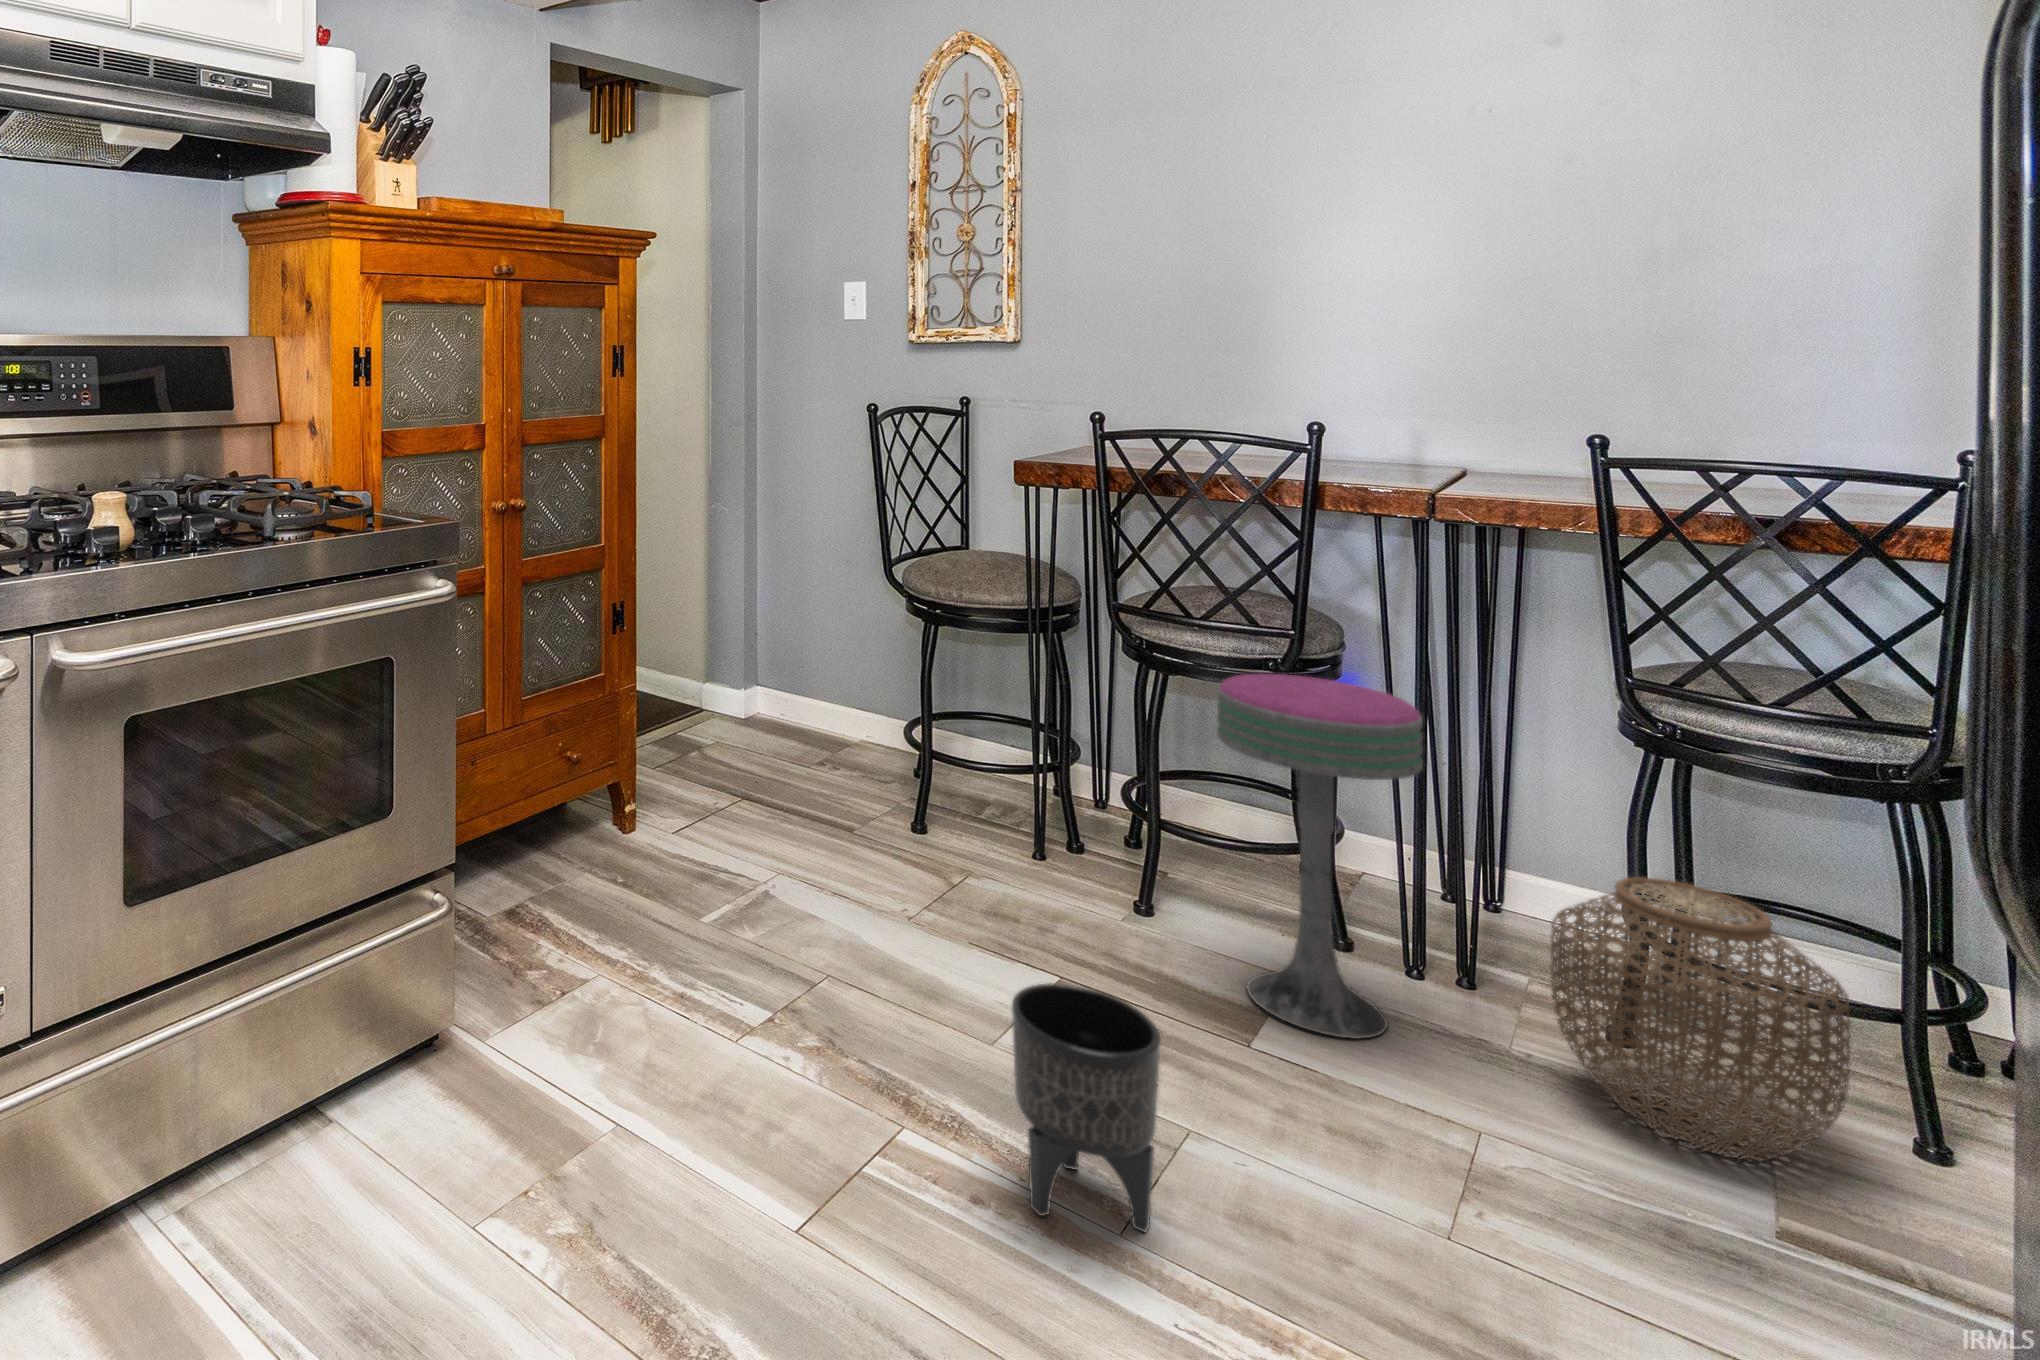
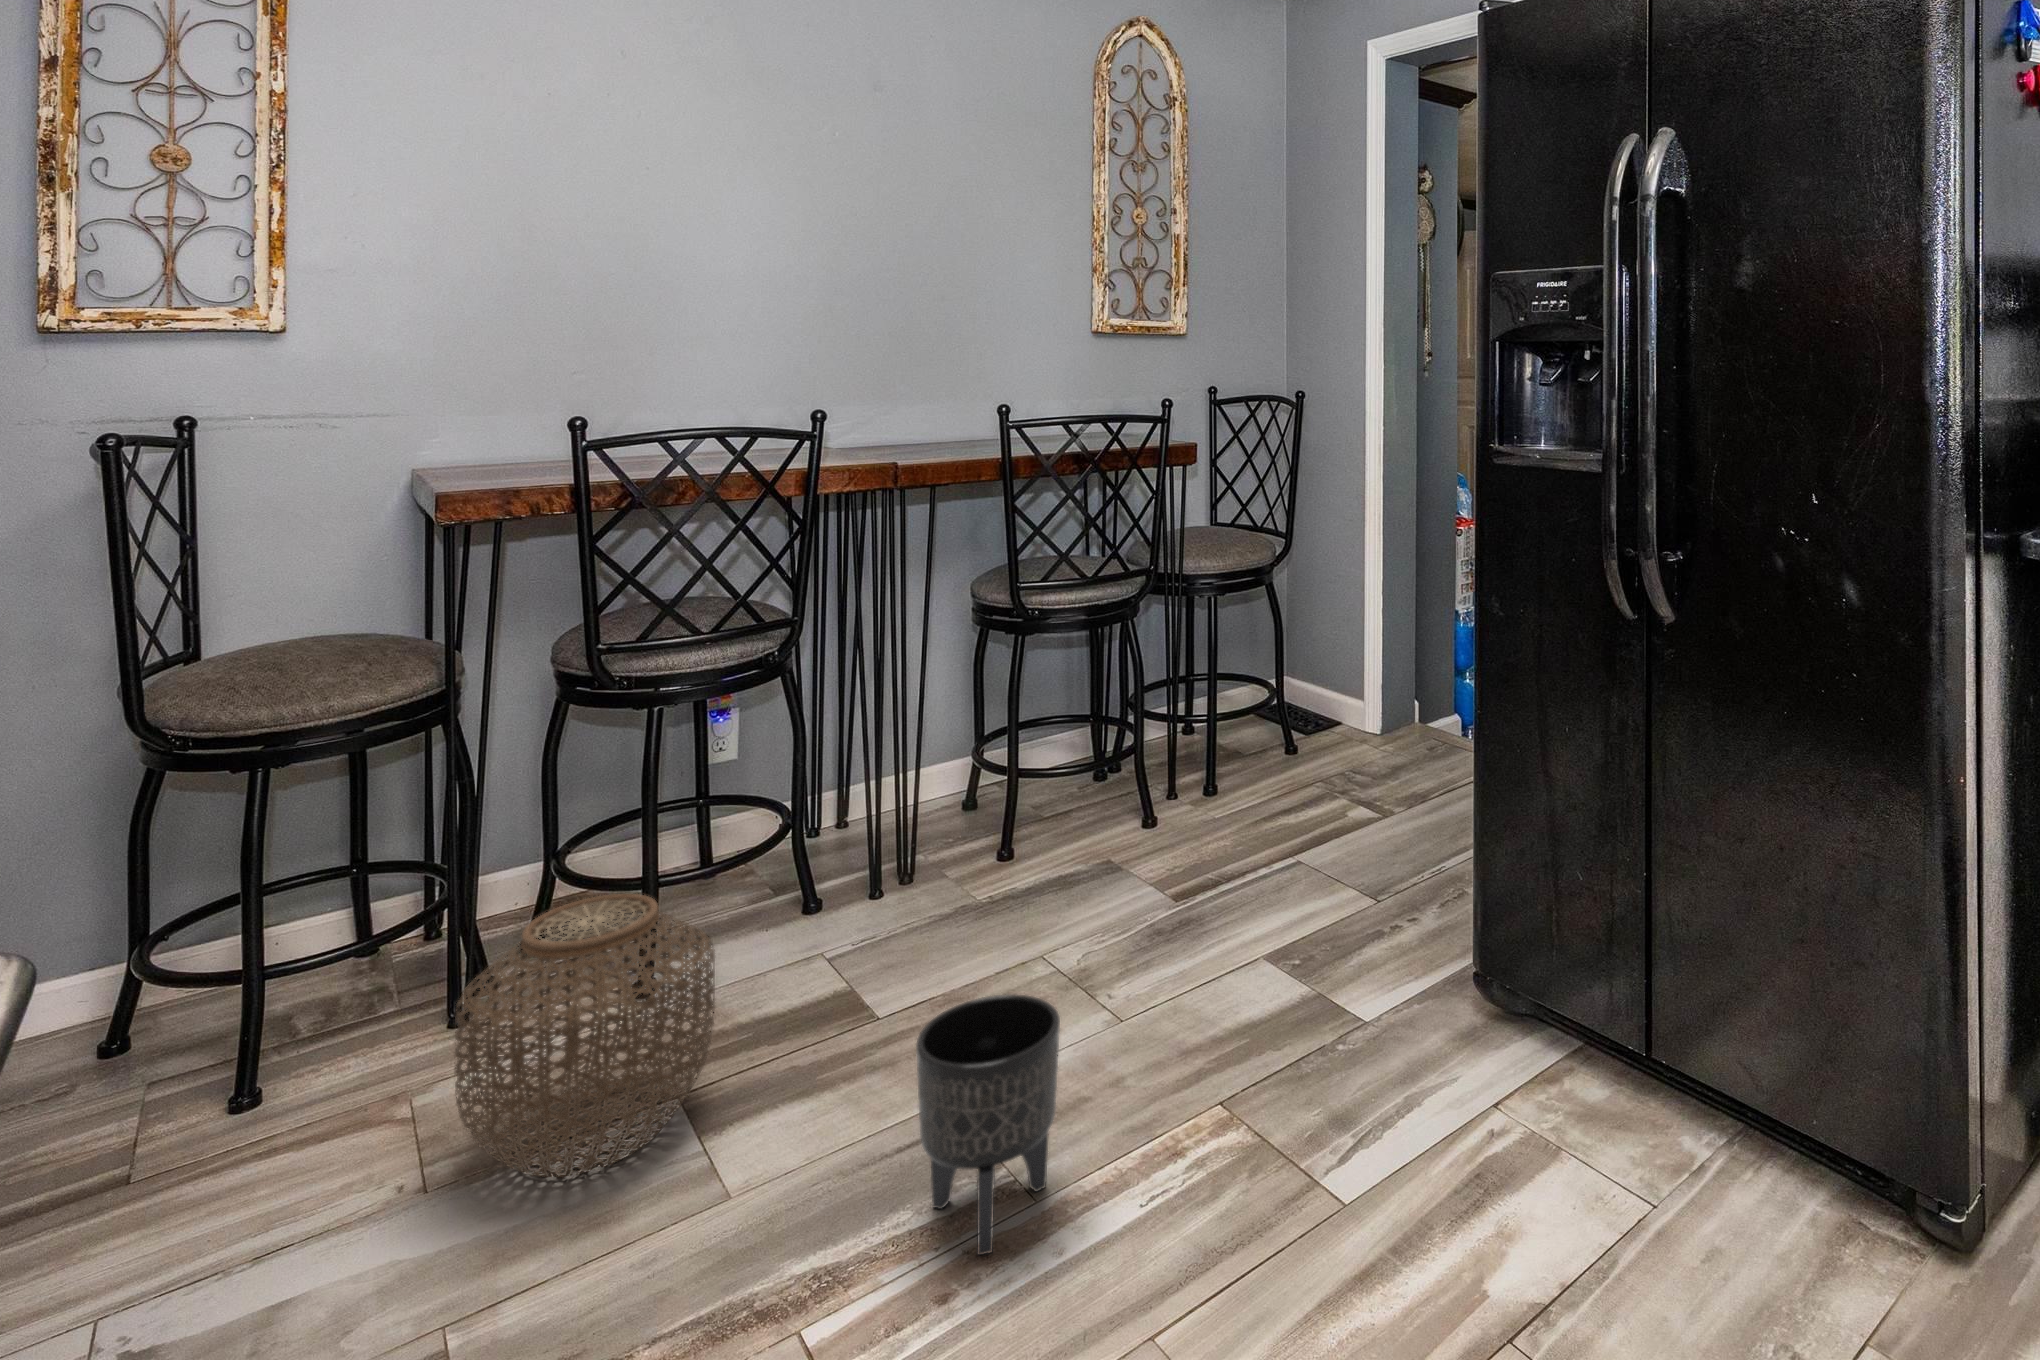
bar stool: present [1217,674,1423,1039] -> none [777,652,953,989]
woven basket: present [1550,877,1850,1160] -> present [455,894,715,1177]

